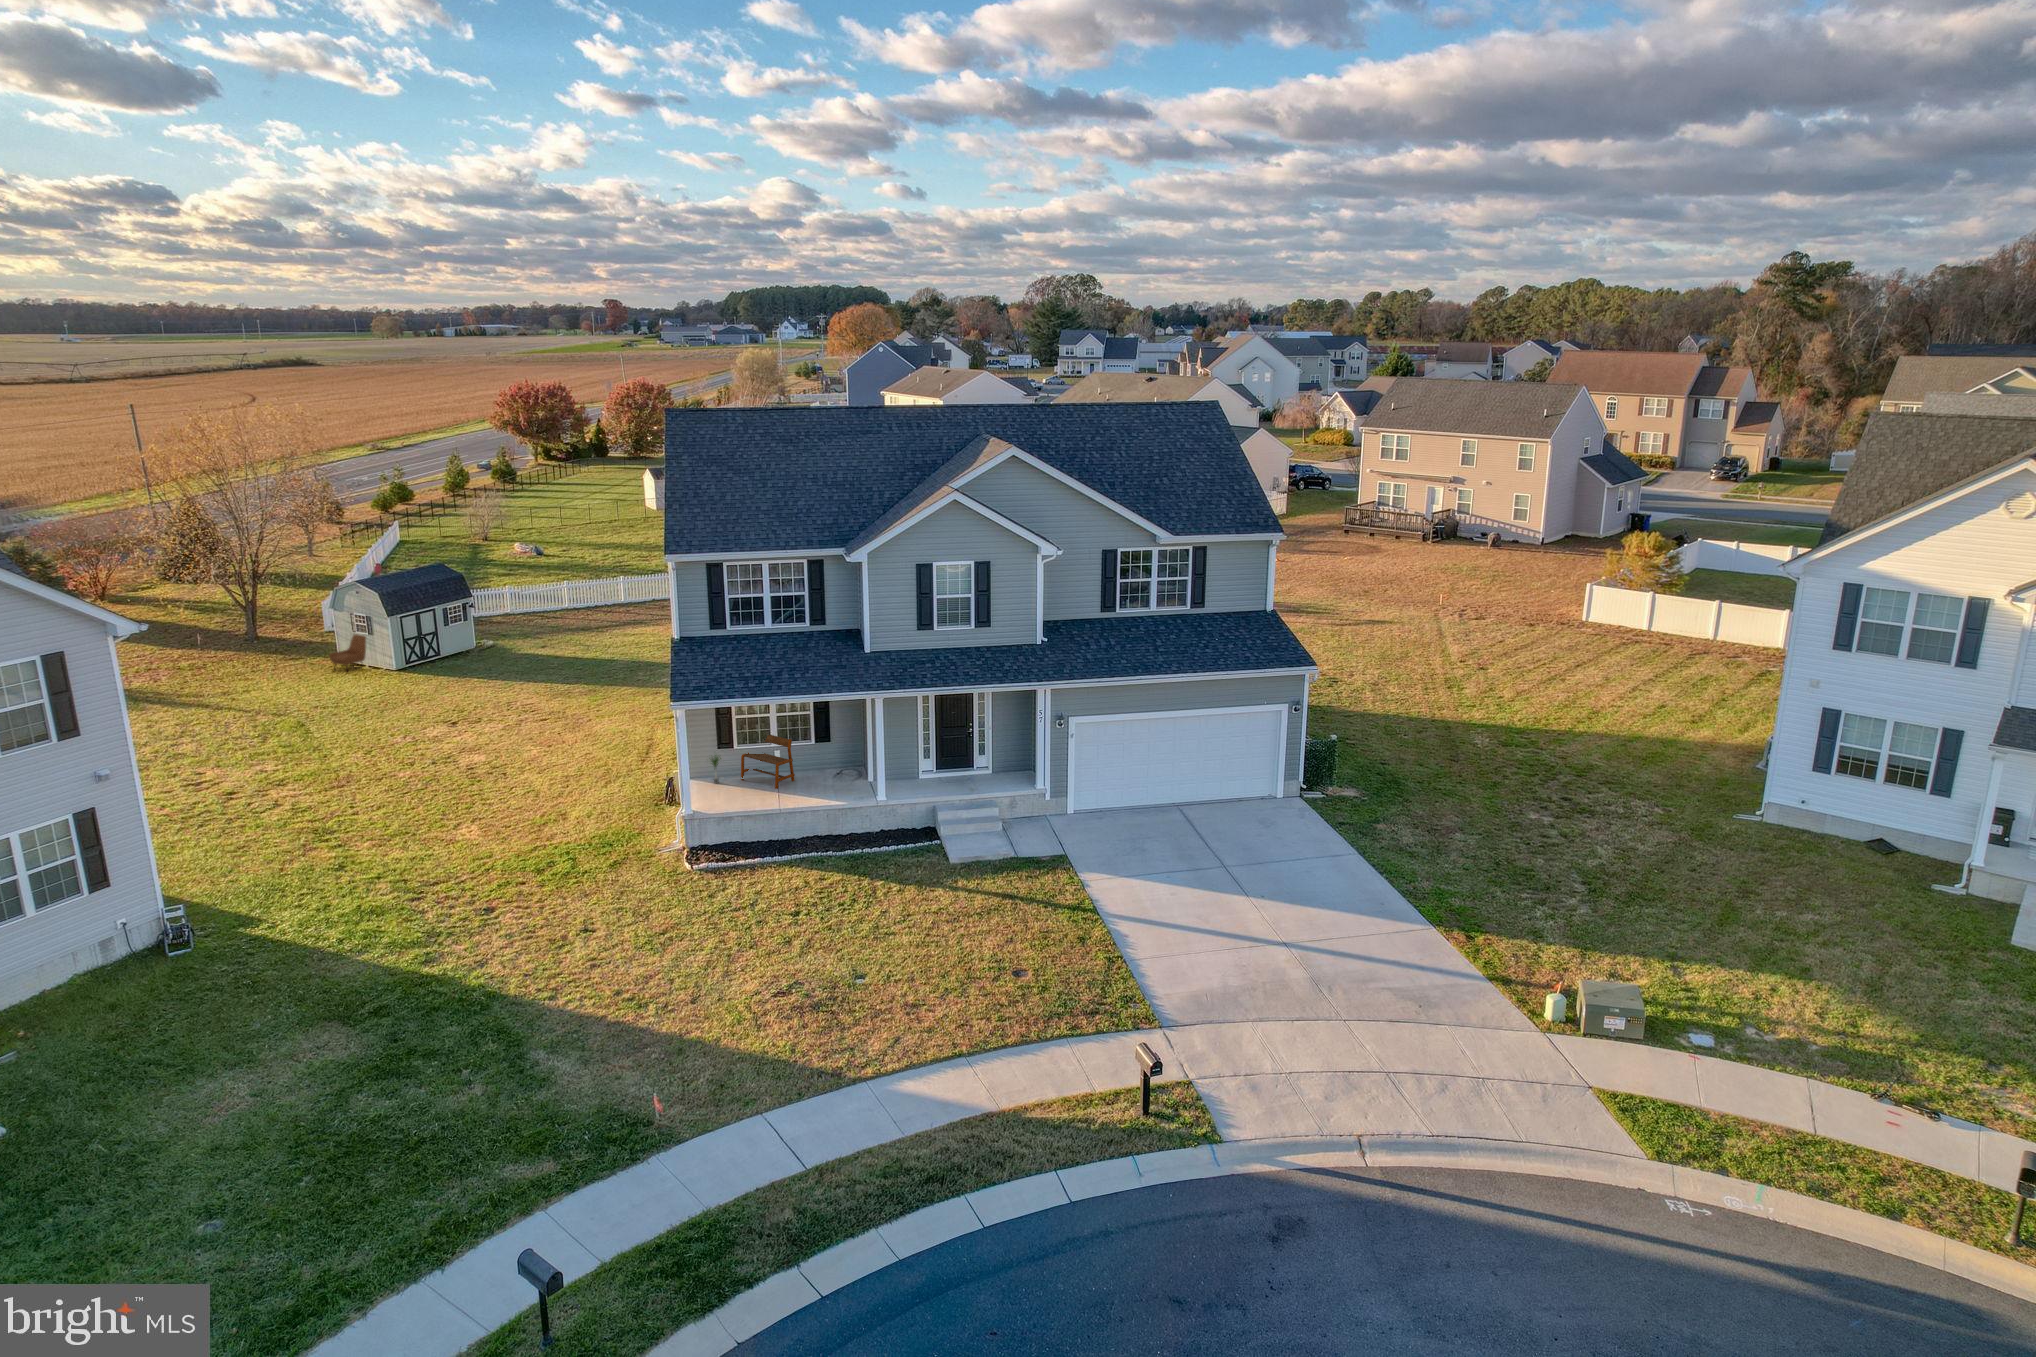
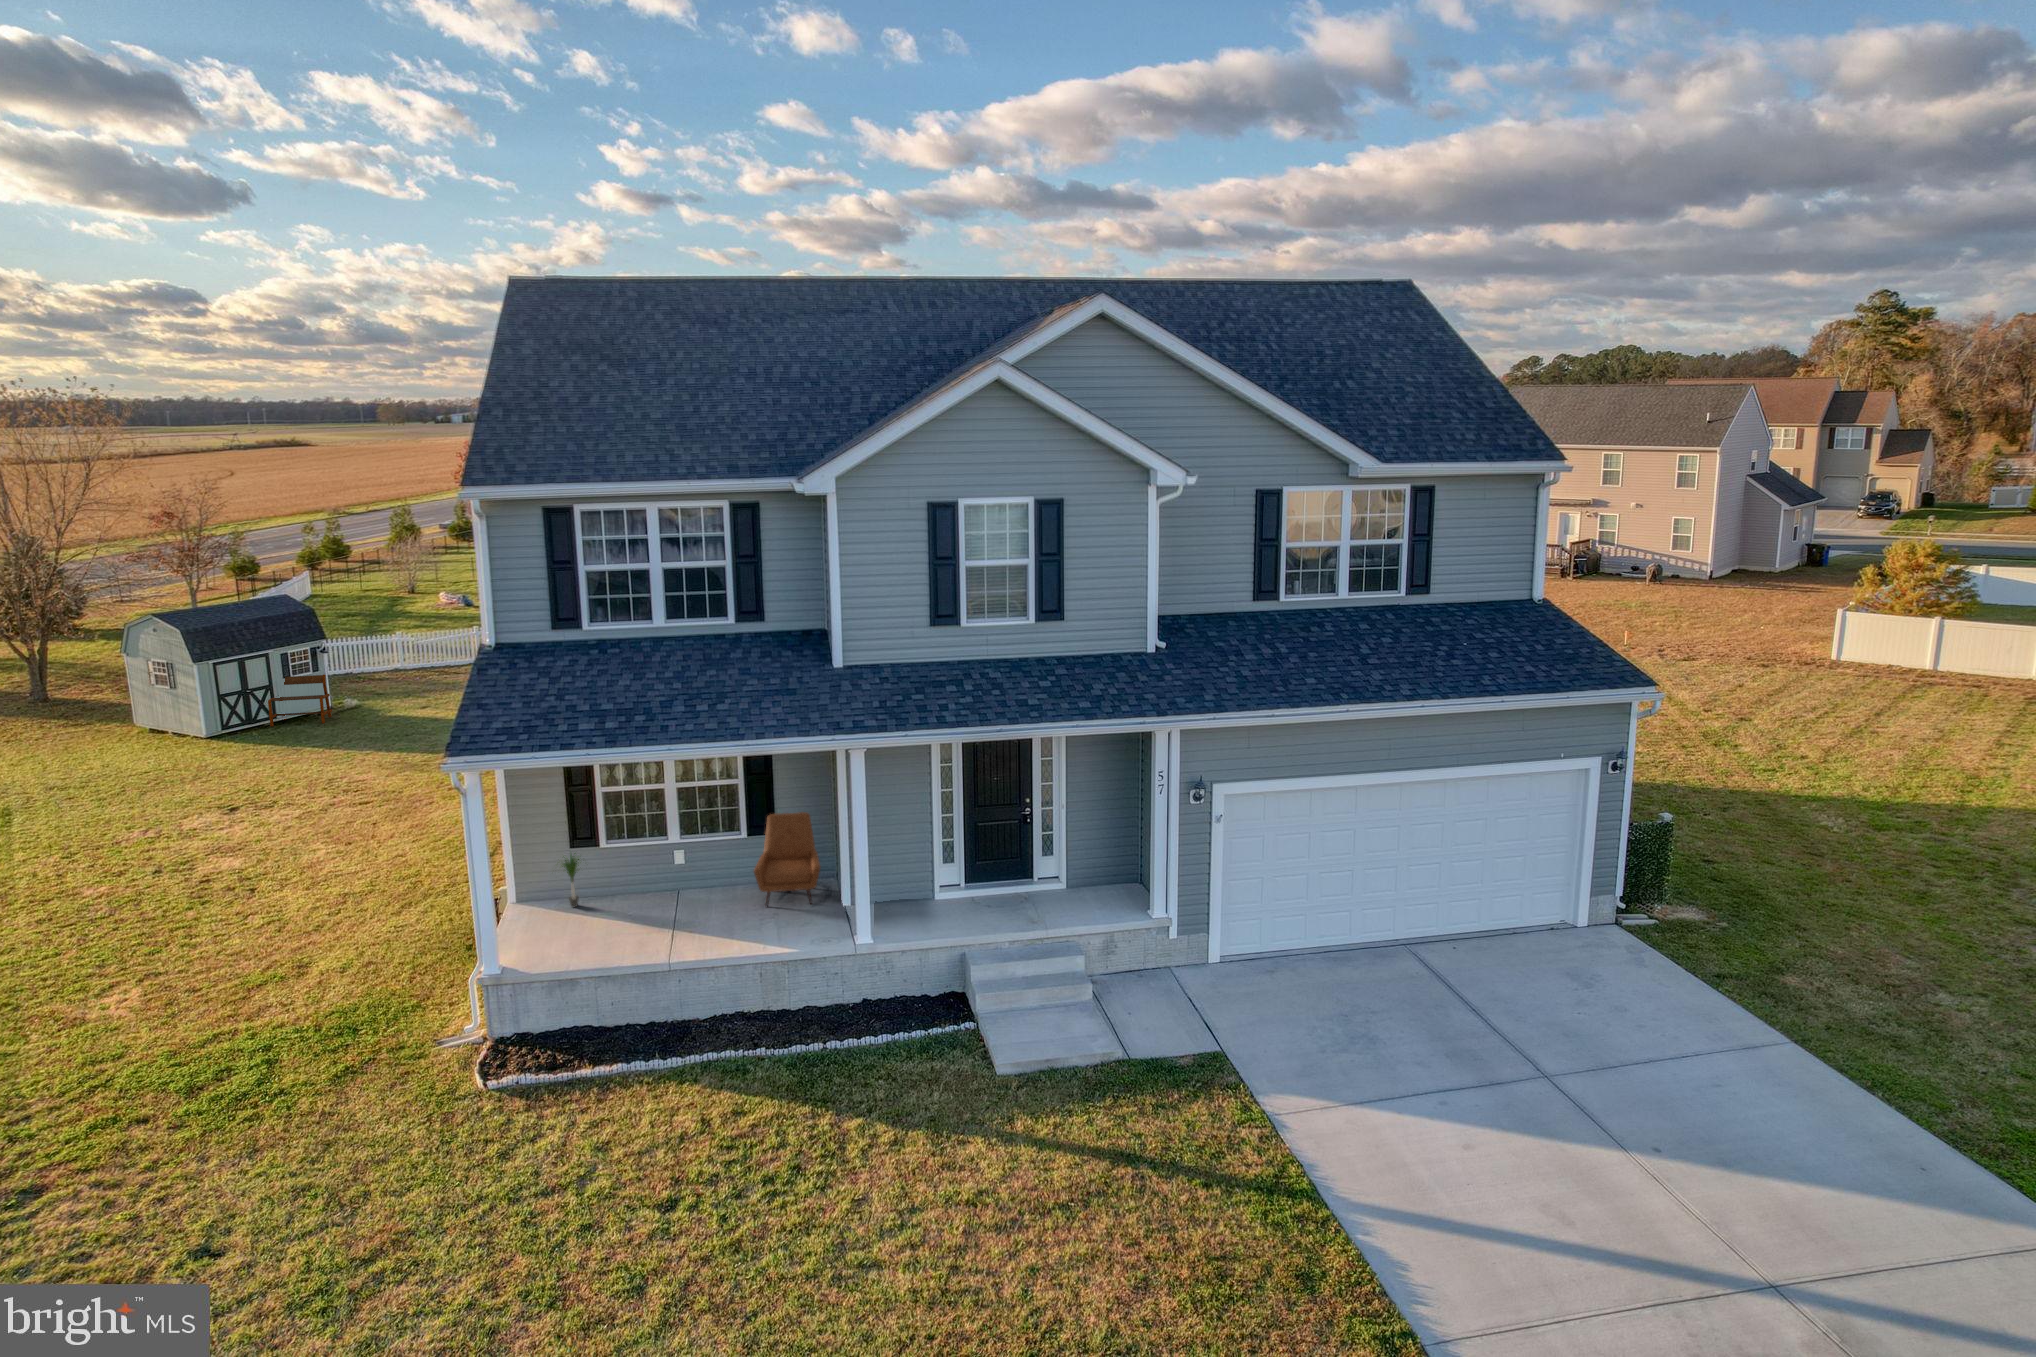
chair: present [329,634,366,667] -> present [754,812,820,907]
bench: present [741,735,795,789] -> present [268,674,332,726]

